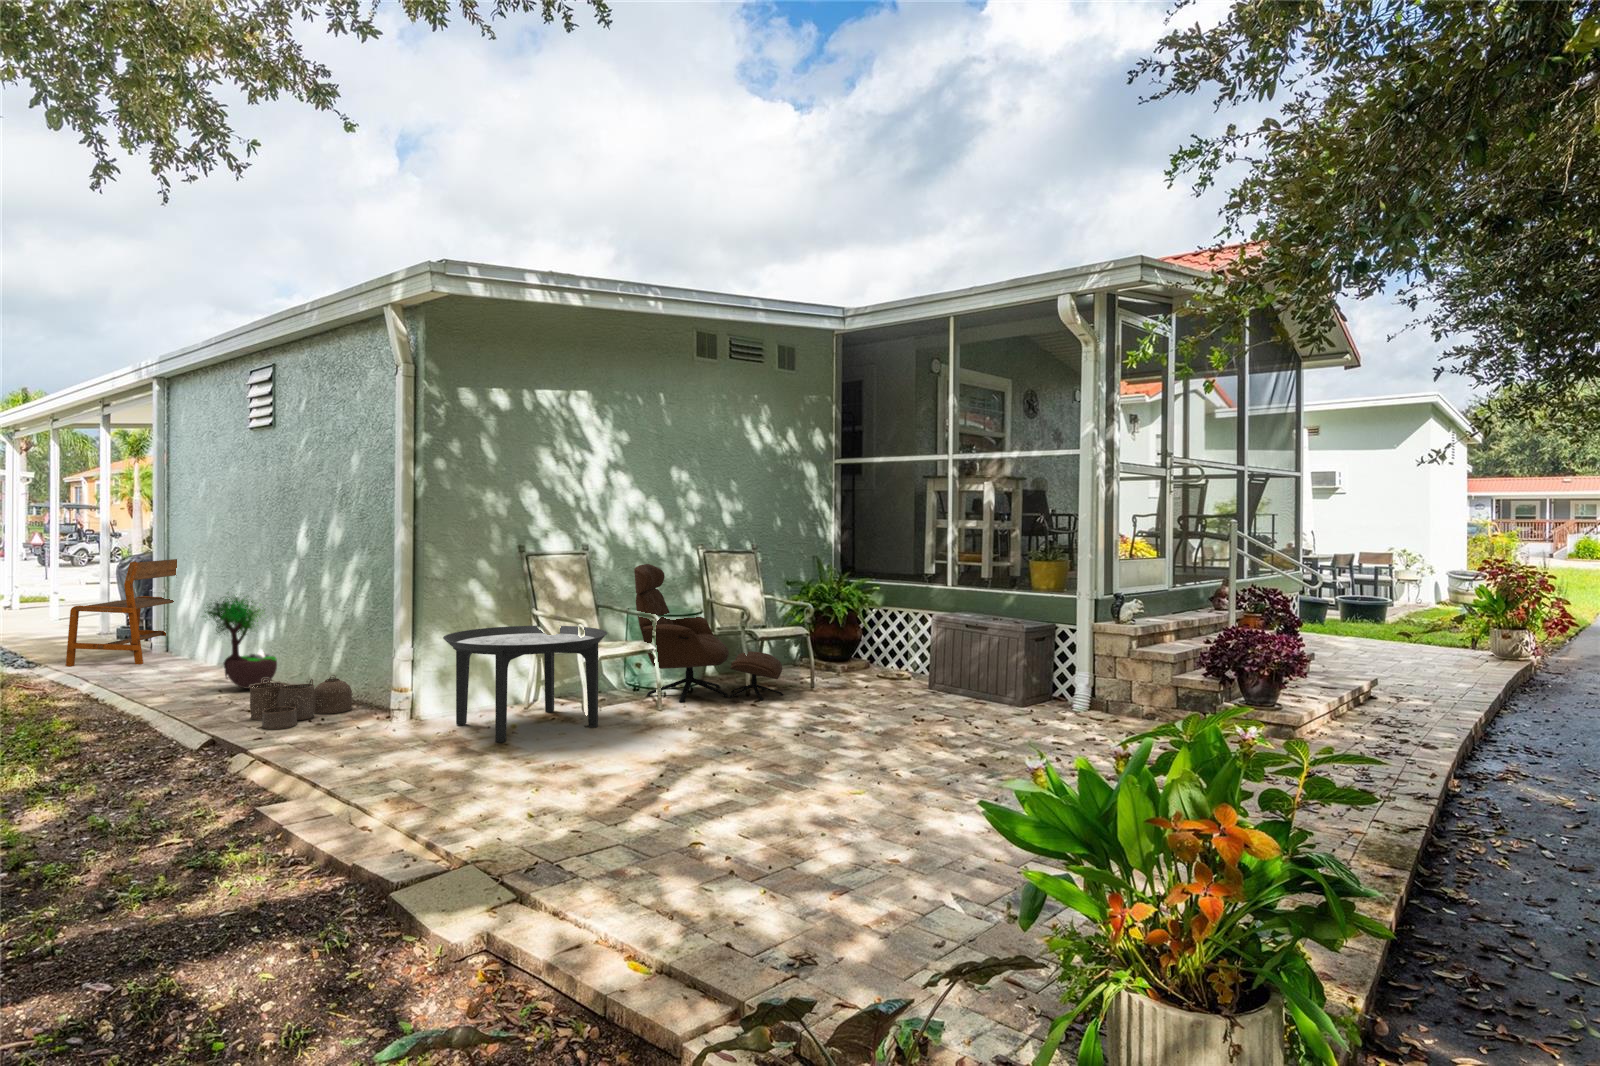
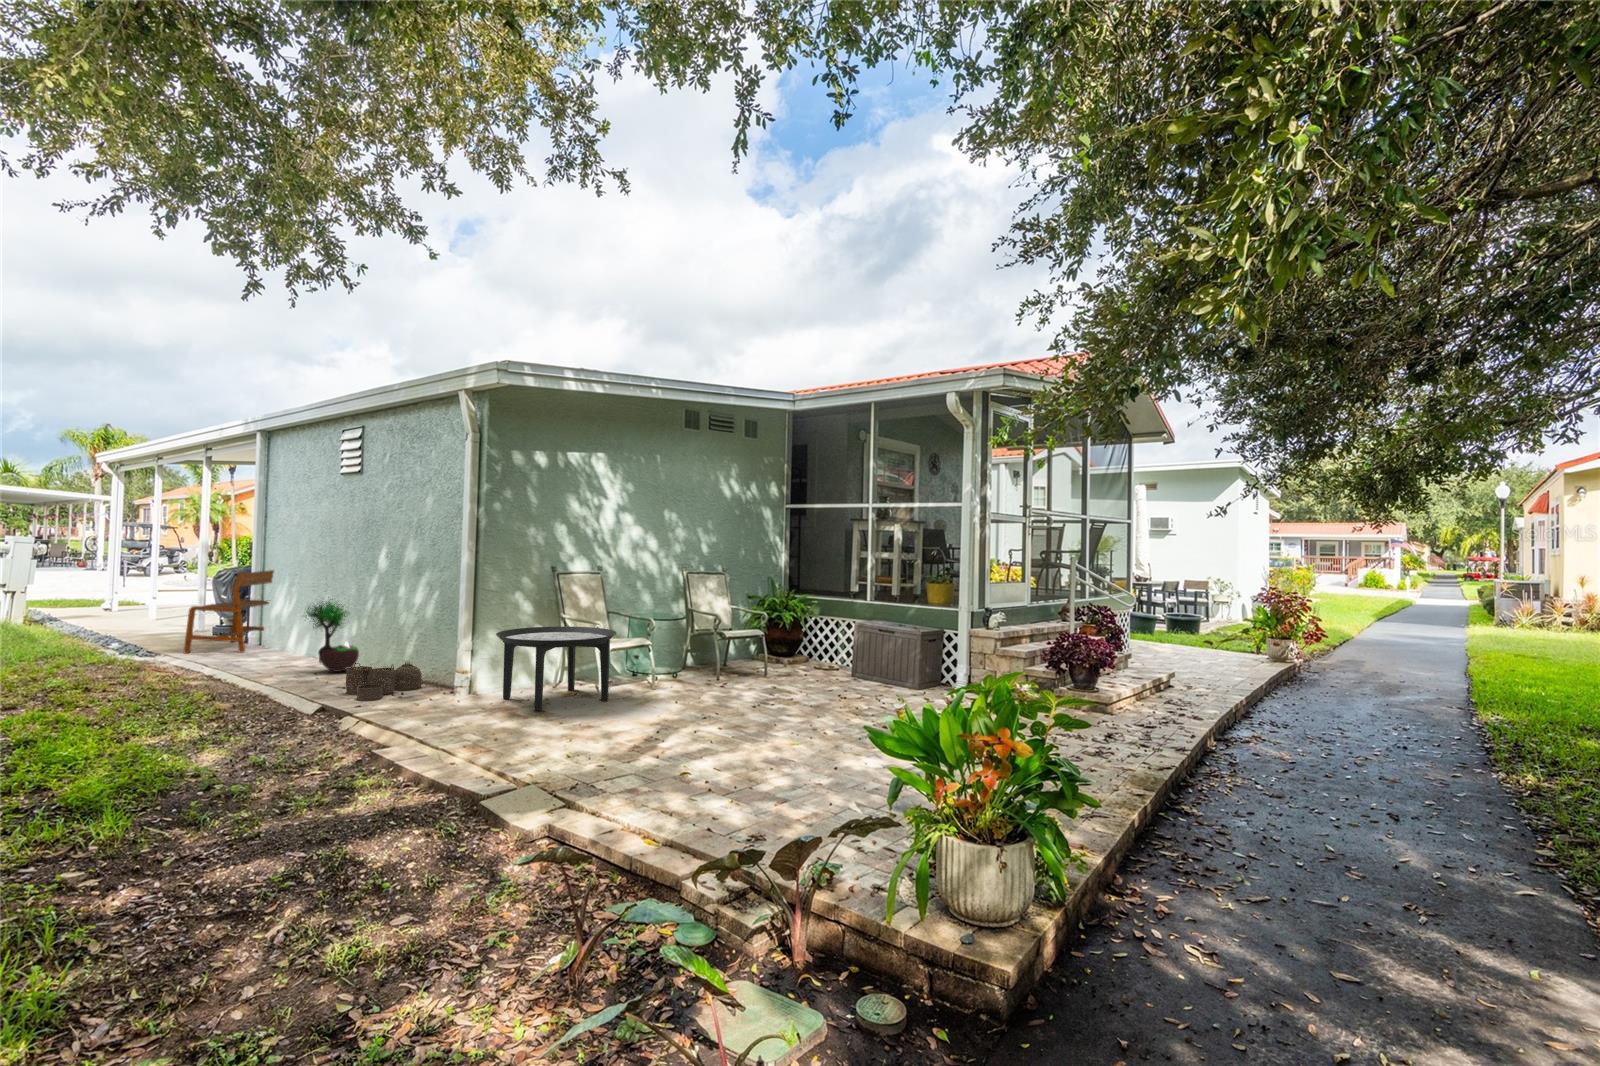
lounge chair: present [634,564,783,702] -> none [636,582,744,685]

